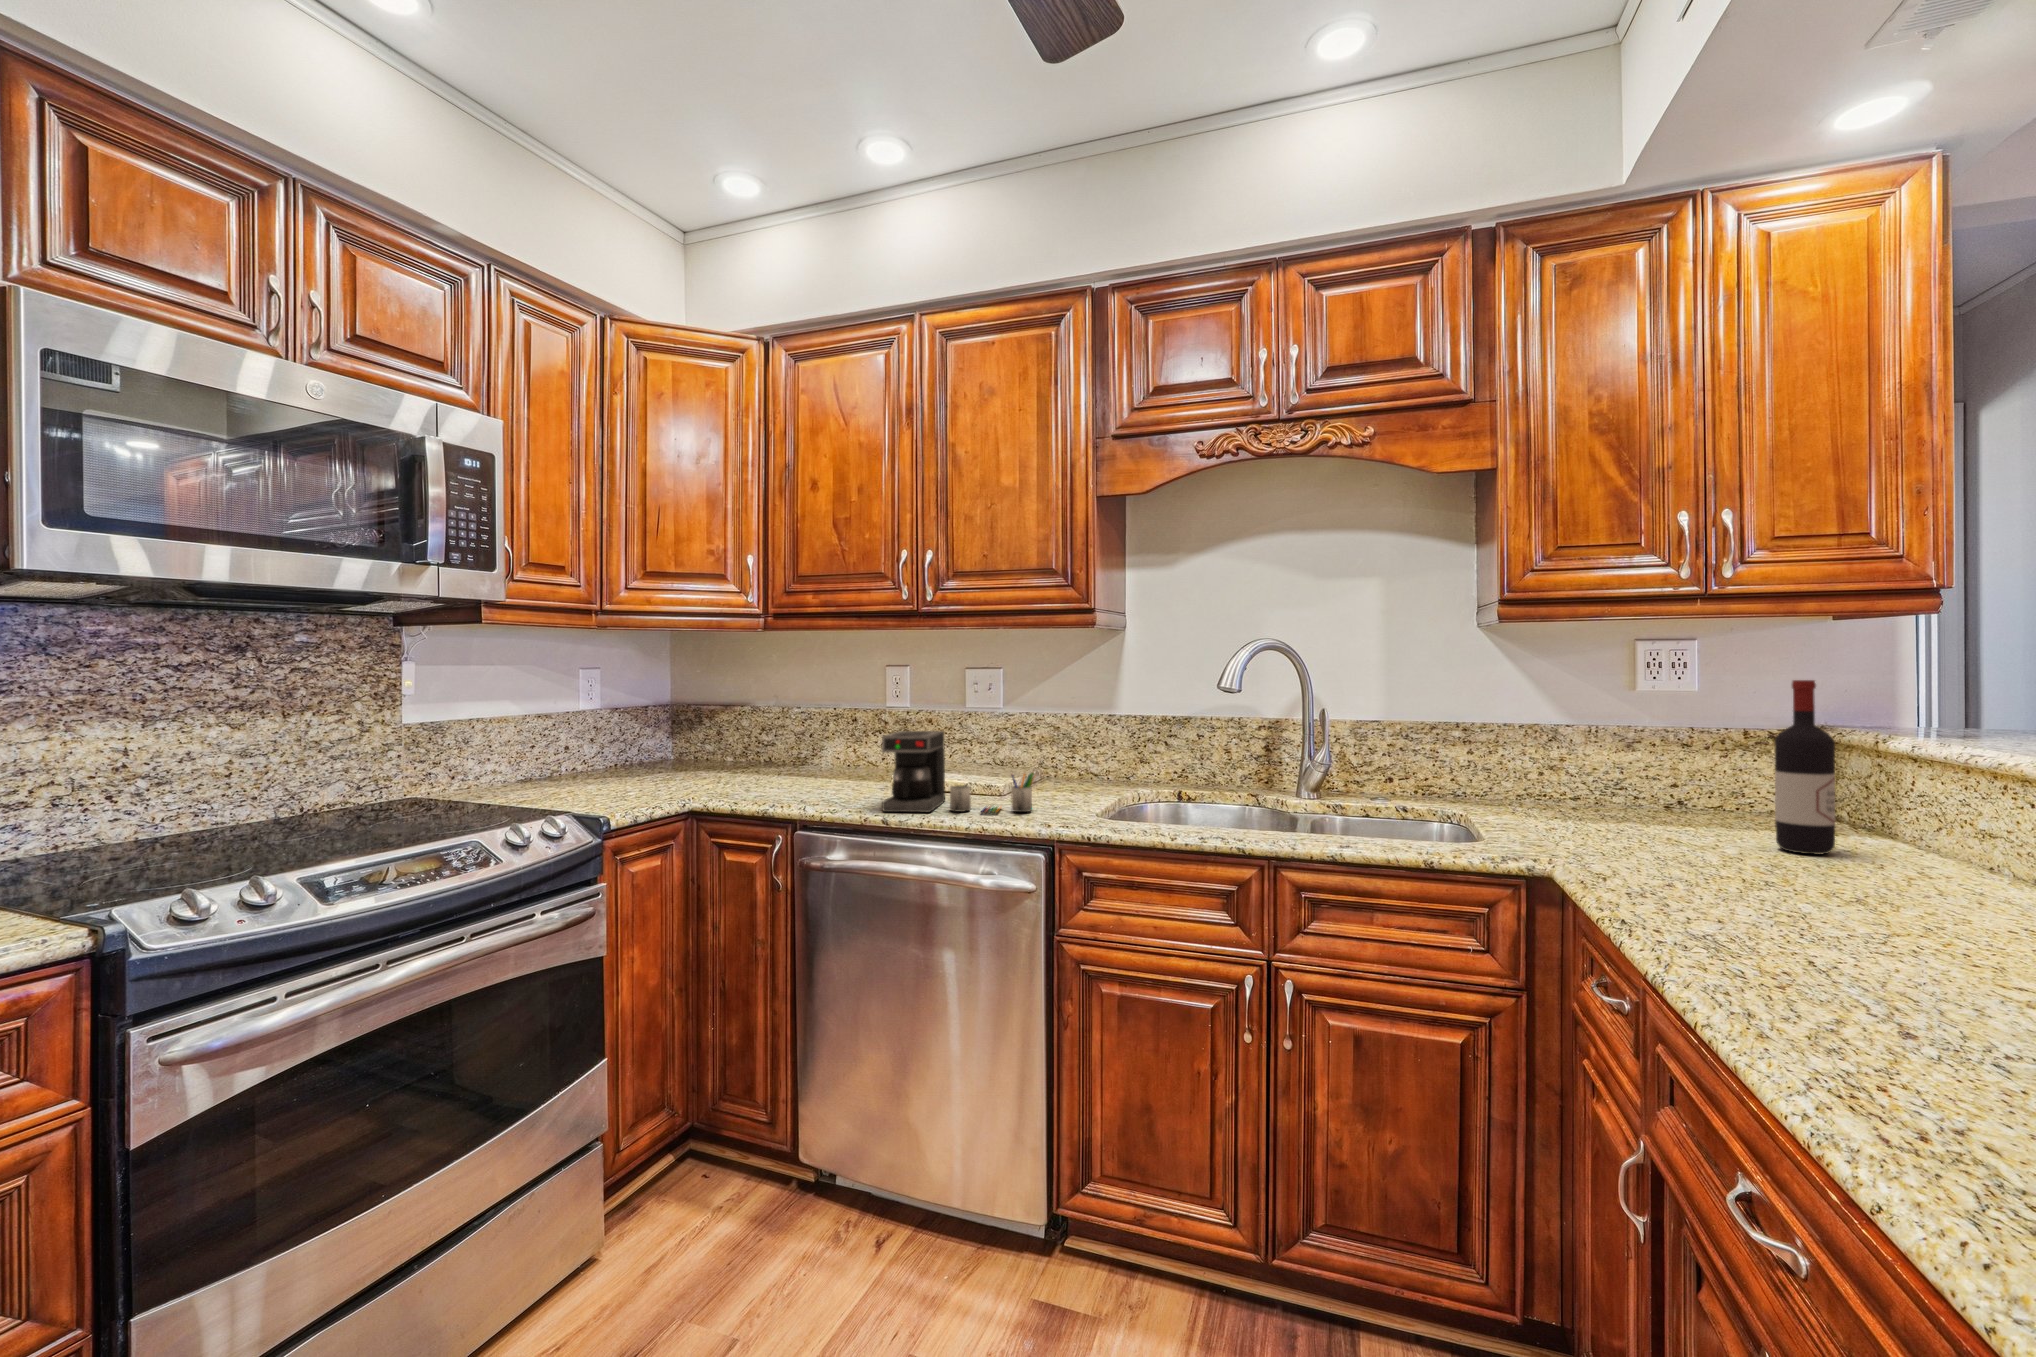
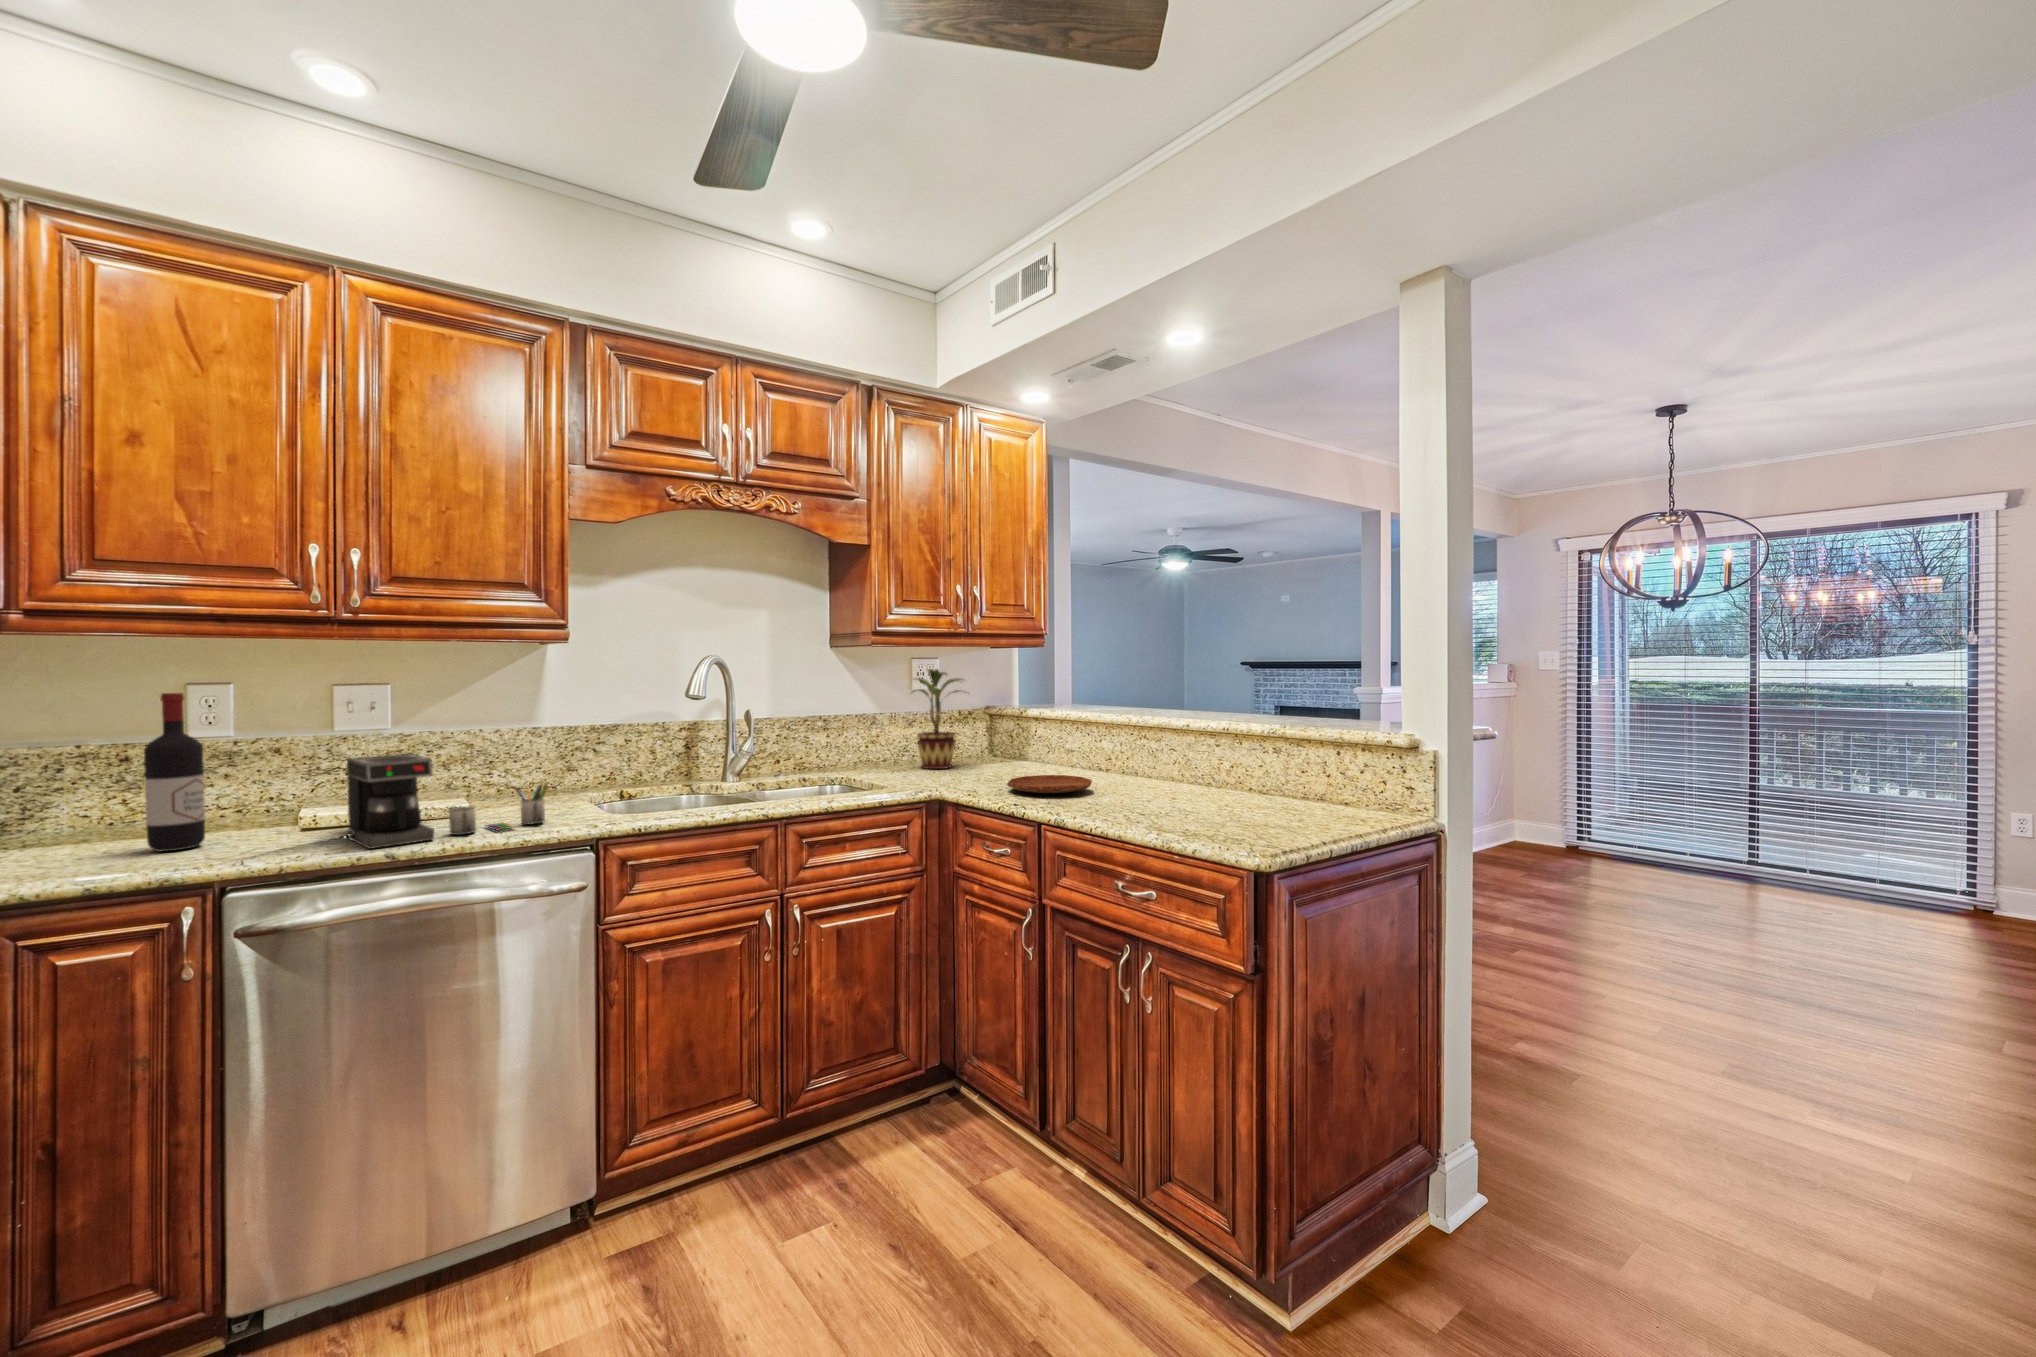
potted plant: none [1586,652,1733,824] -> present [911,669,965,769]
wine bottle: present [1774,680,1835,855] -> present [144,693,205,852]
tray: none [1690,860,1925,911] -> present [1007,775,1092,793]

